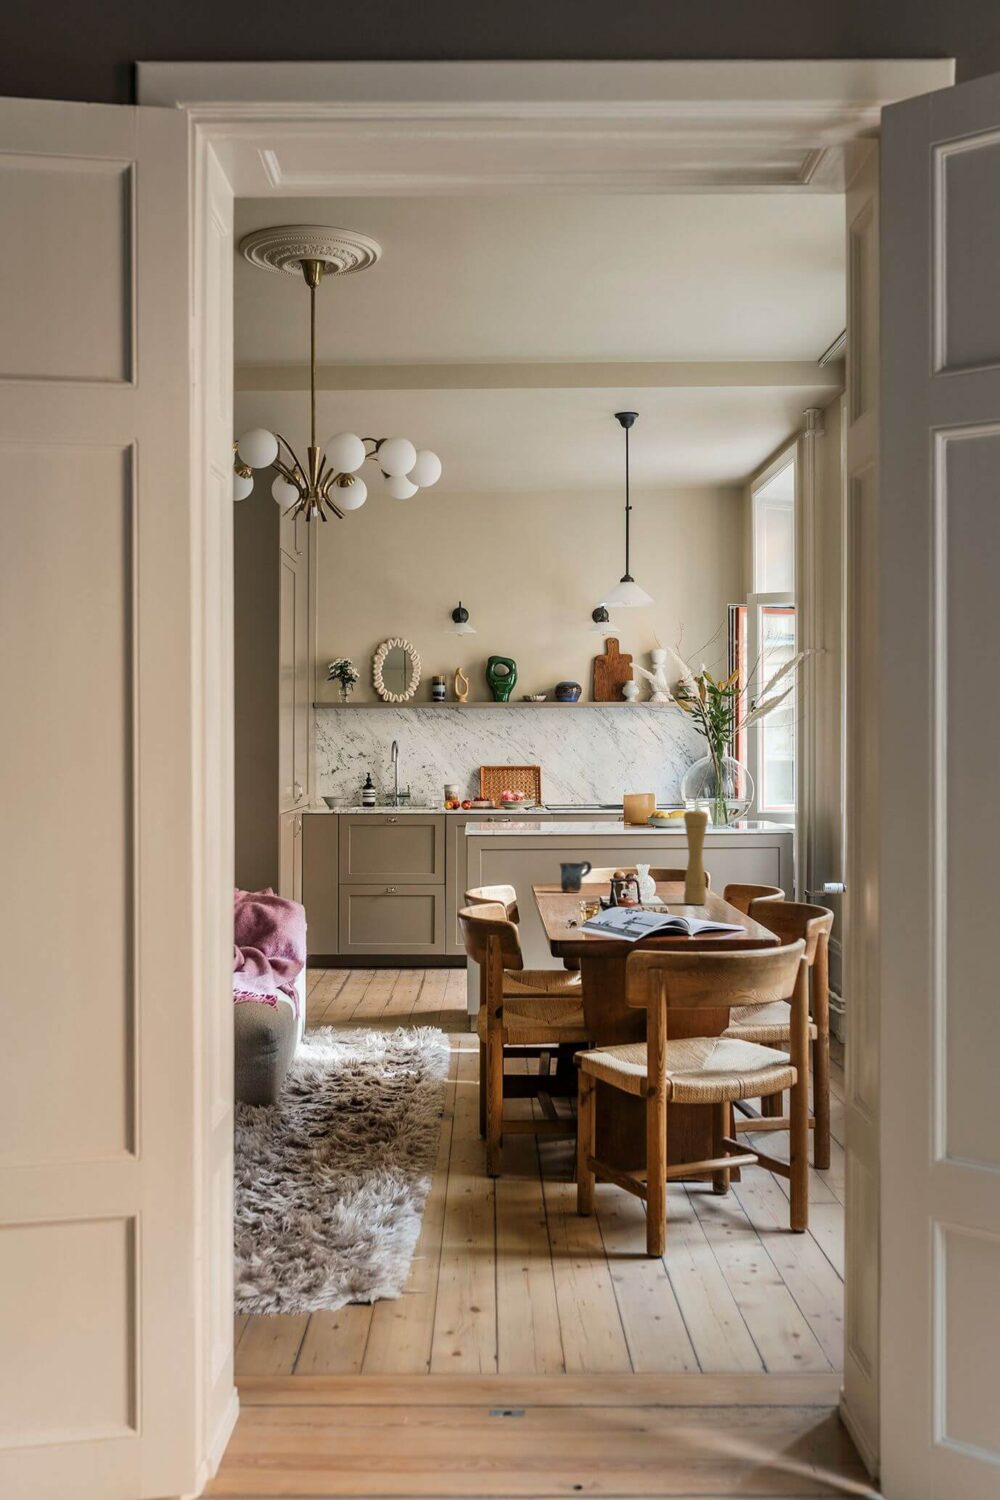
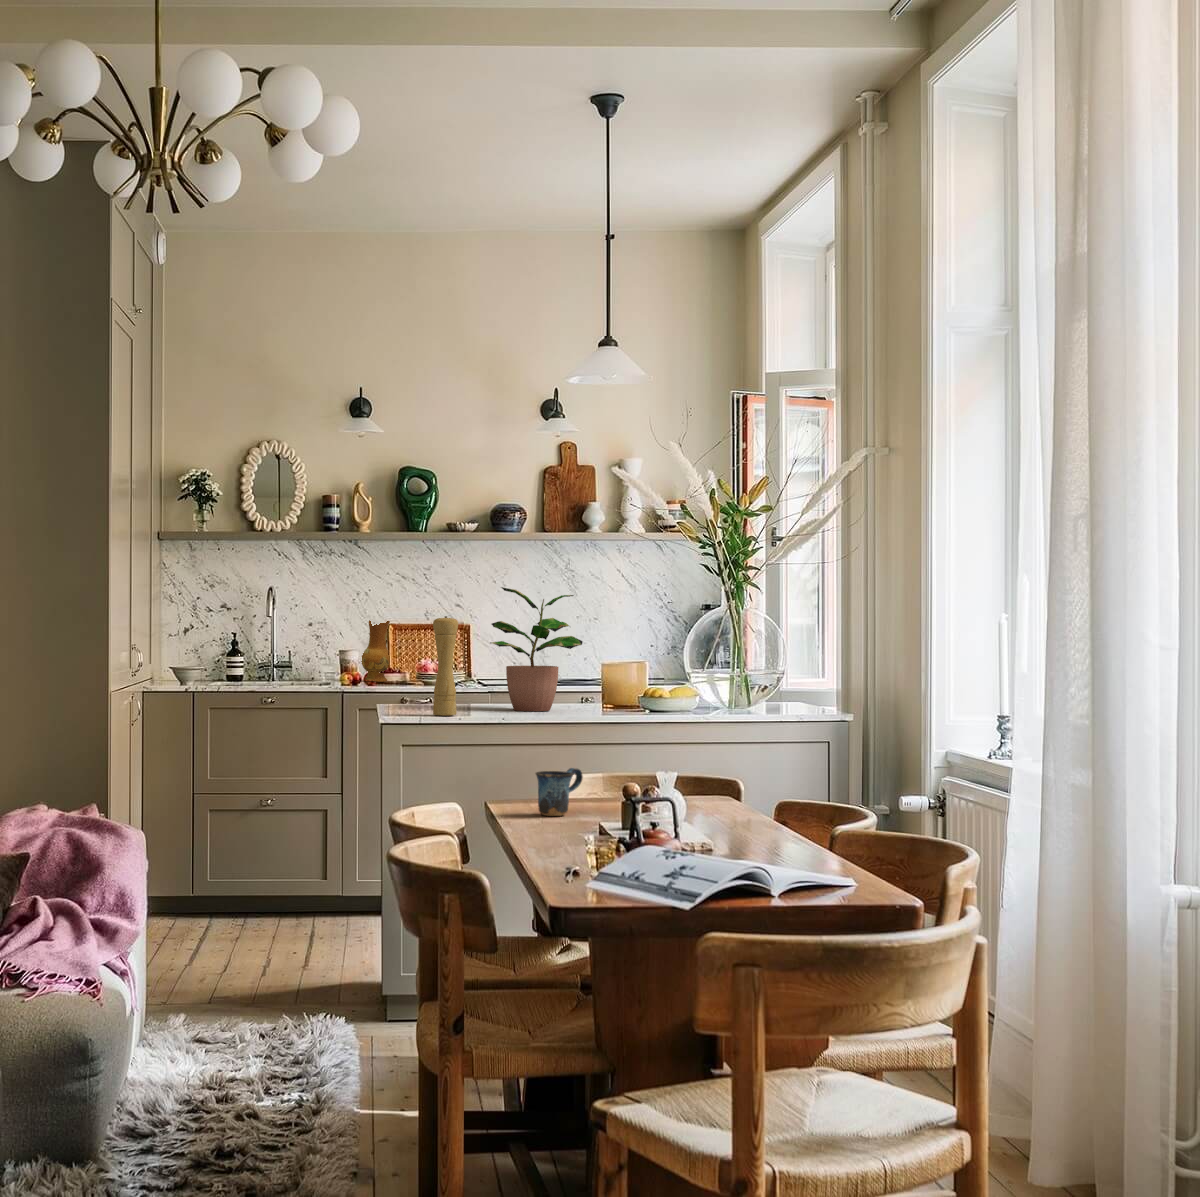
potted plant: none [542,741,607,828] -> present [491,587,583,711]
ceramic jug: none [459,765,481,809] -> present [361,620,390,682]
pepper mill: present [684,809,708,904] -> present [433,616,458,716]

